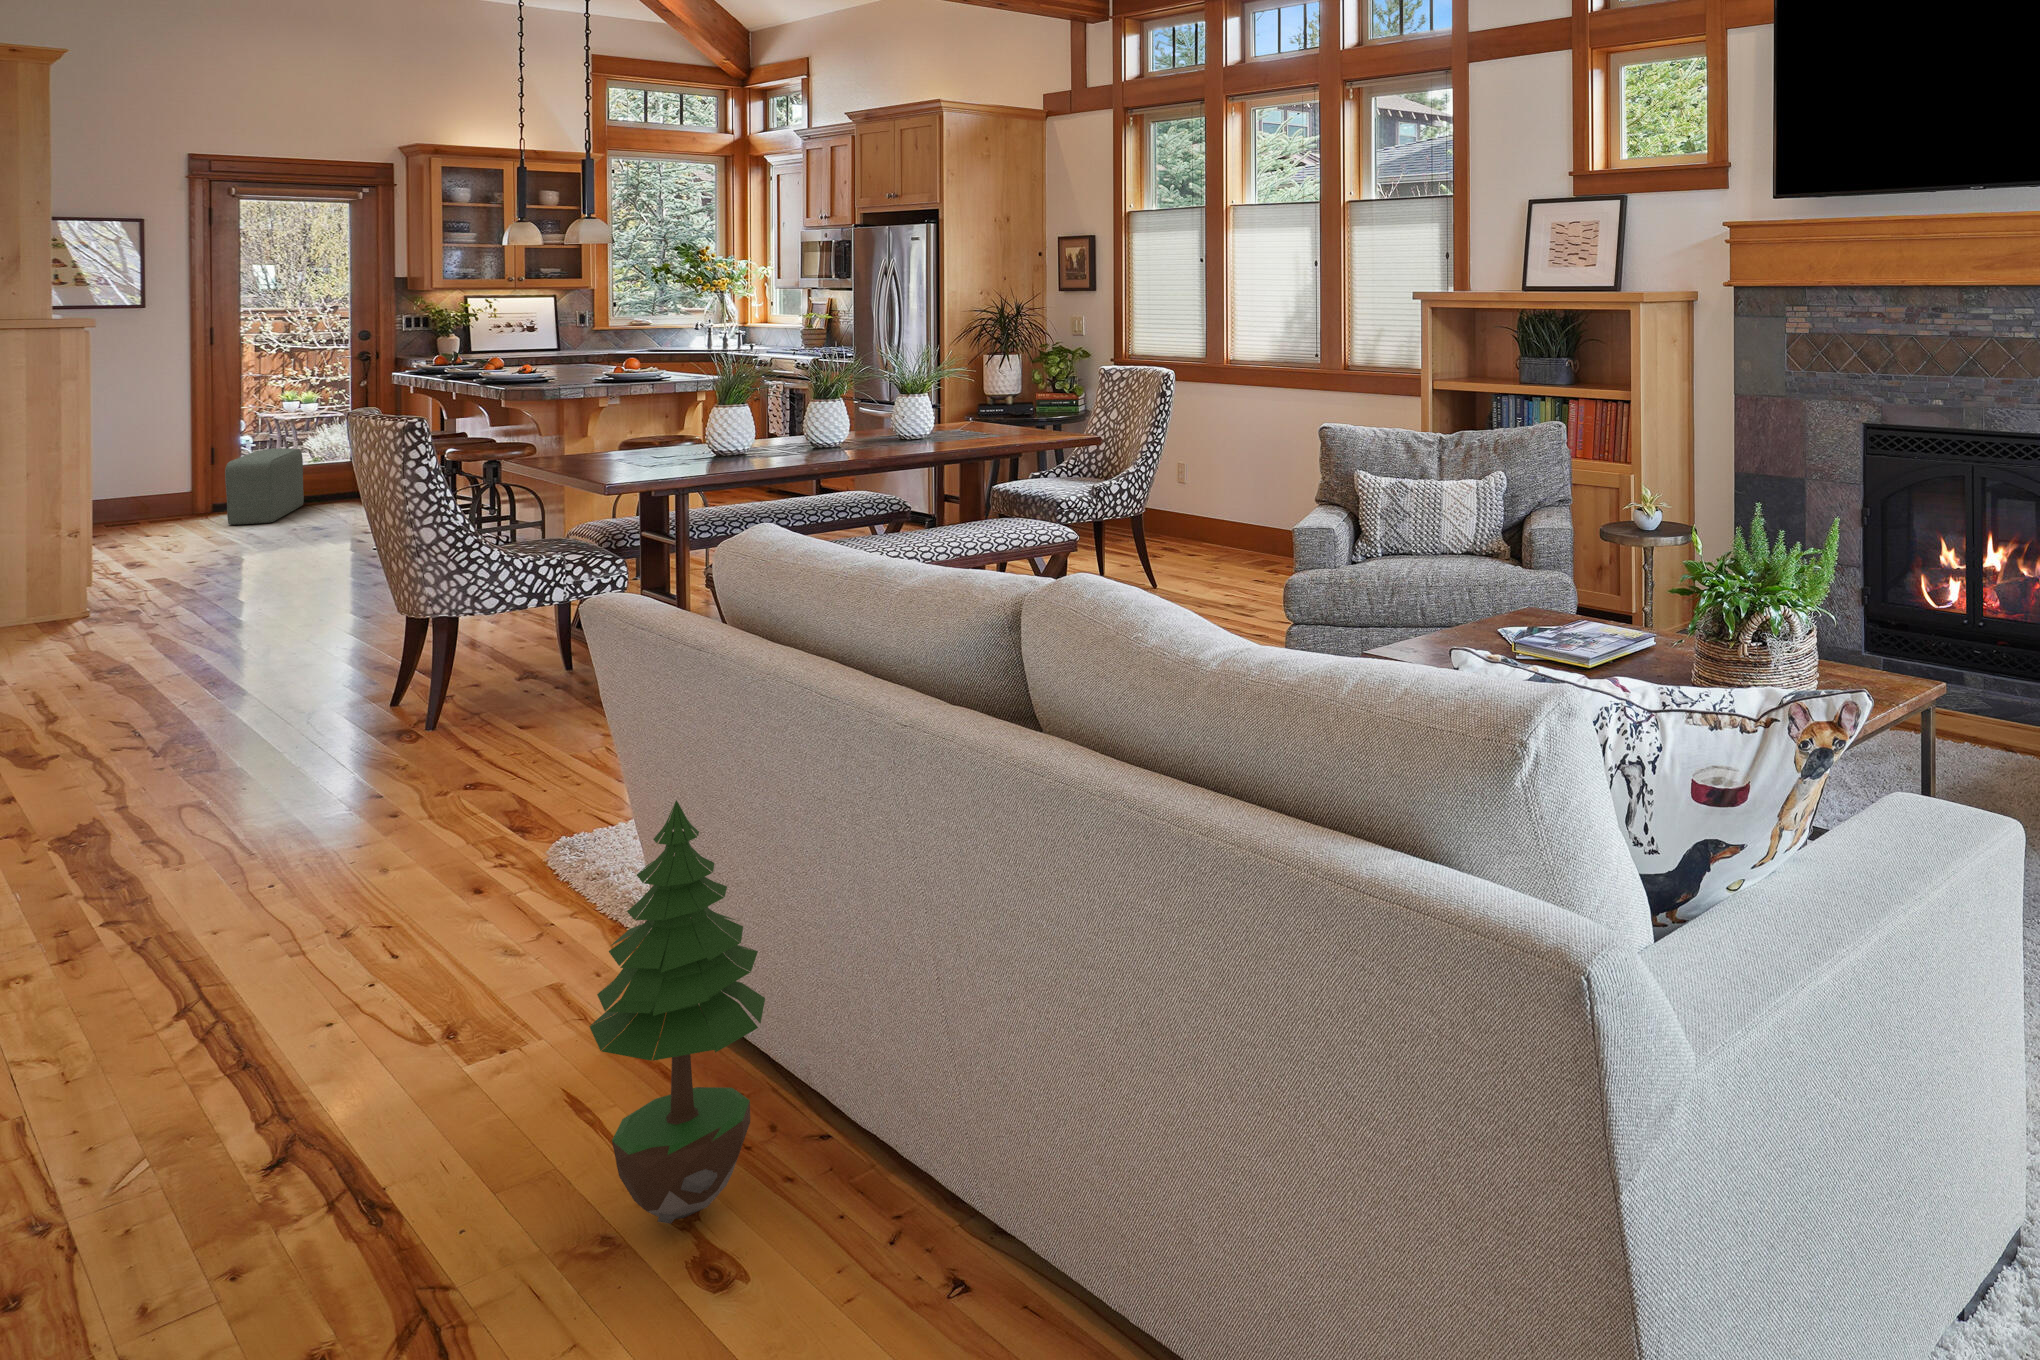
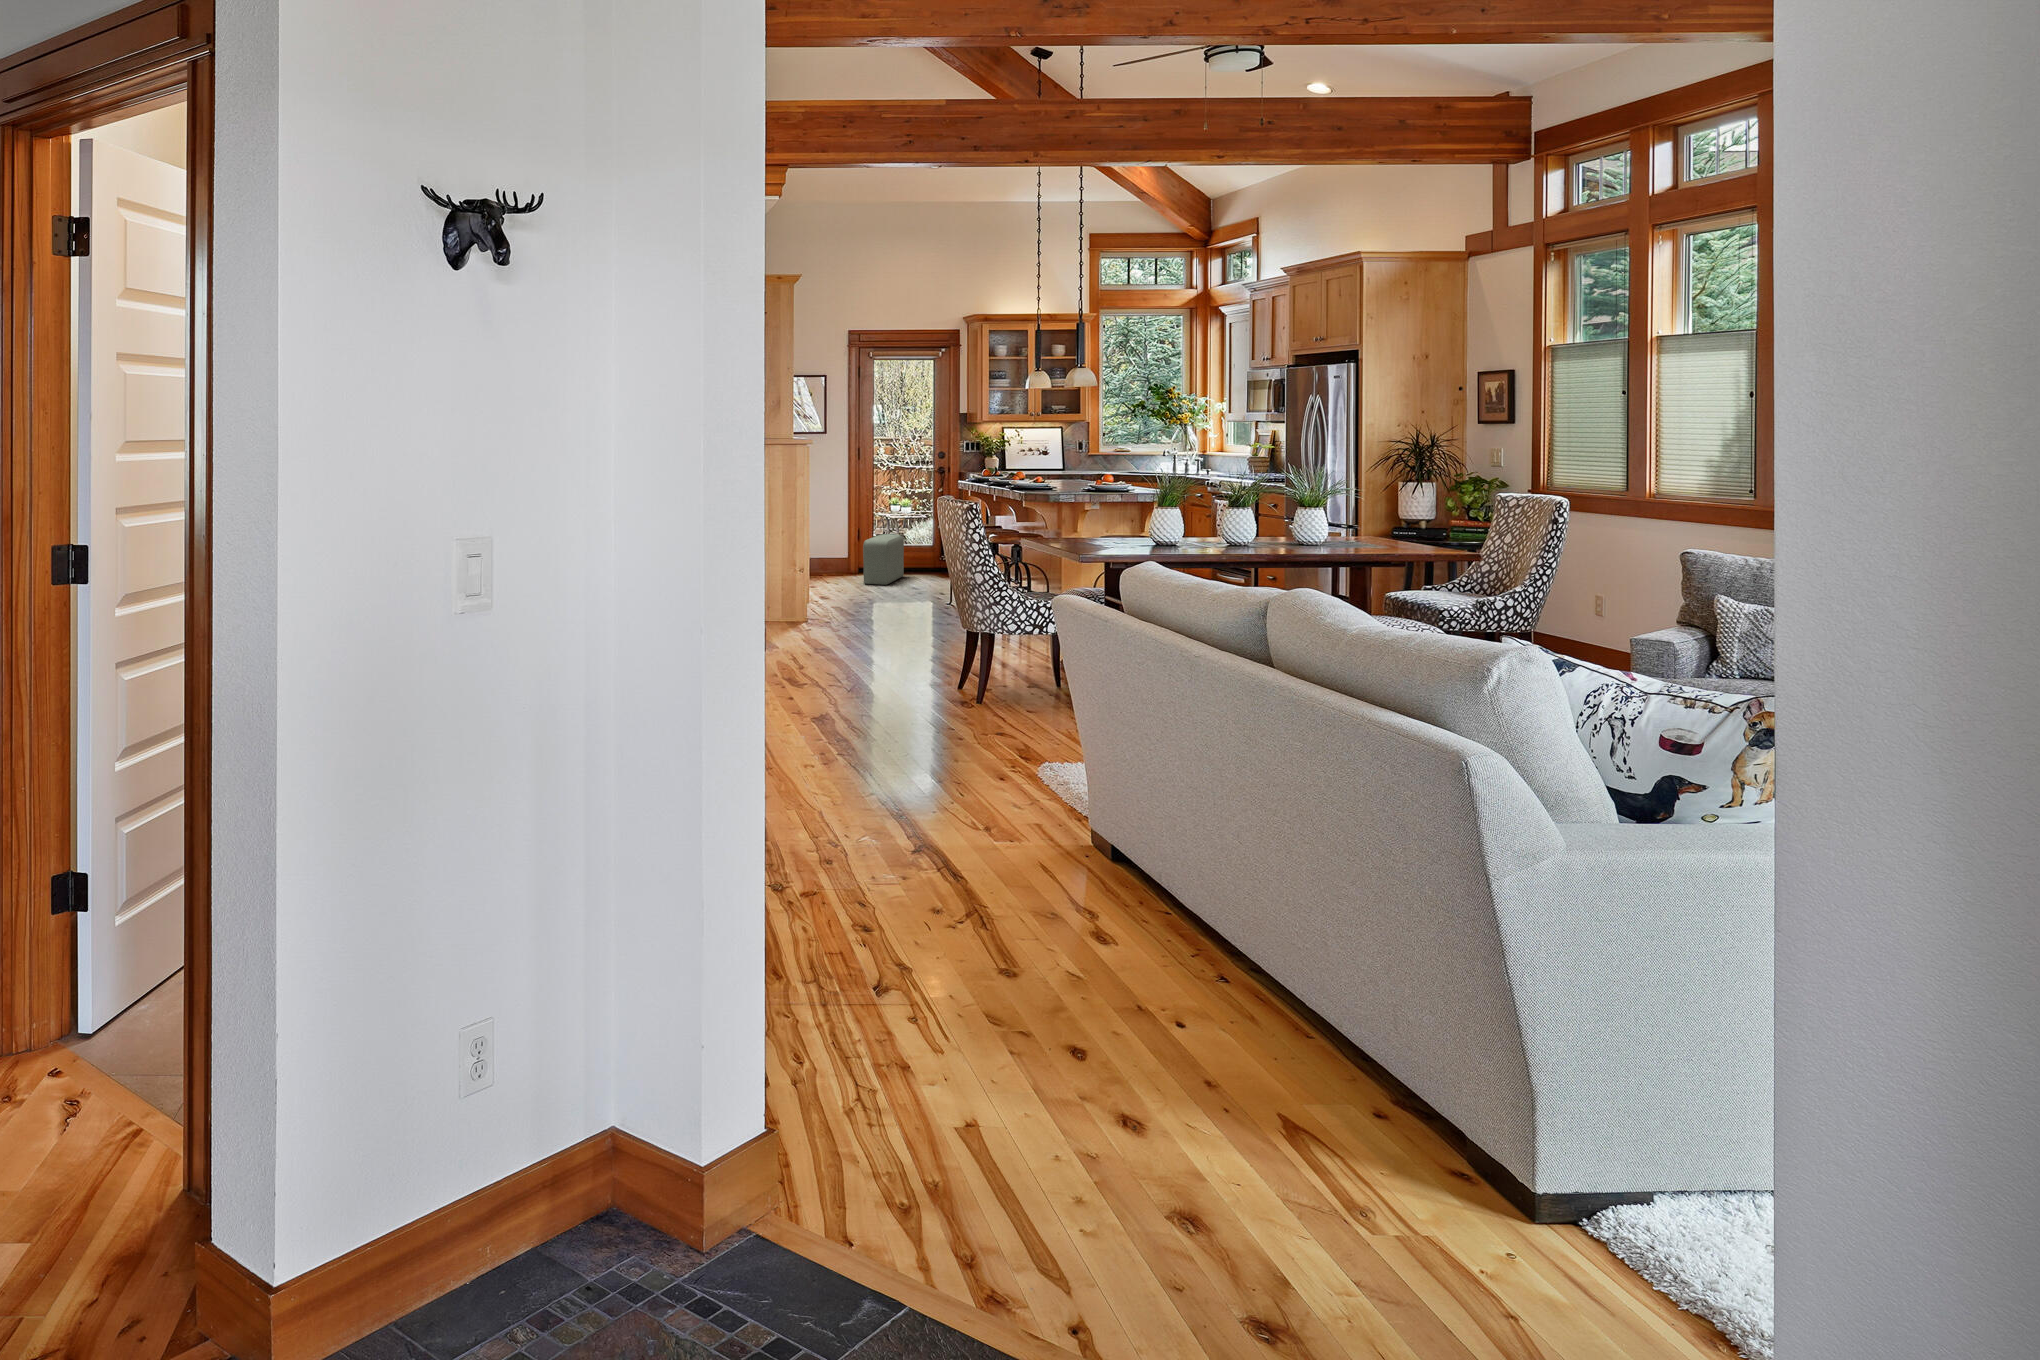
potted tree: present [589,800,765,1224] -> none [1047,684,1131,909]

